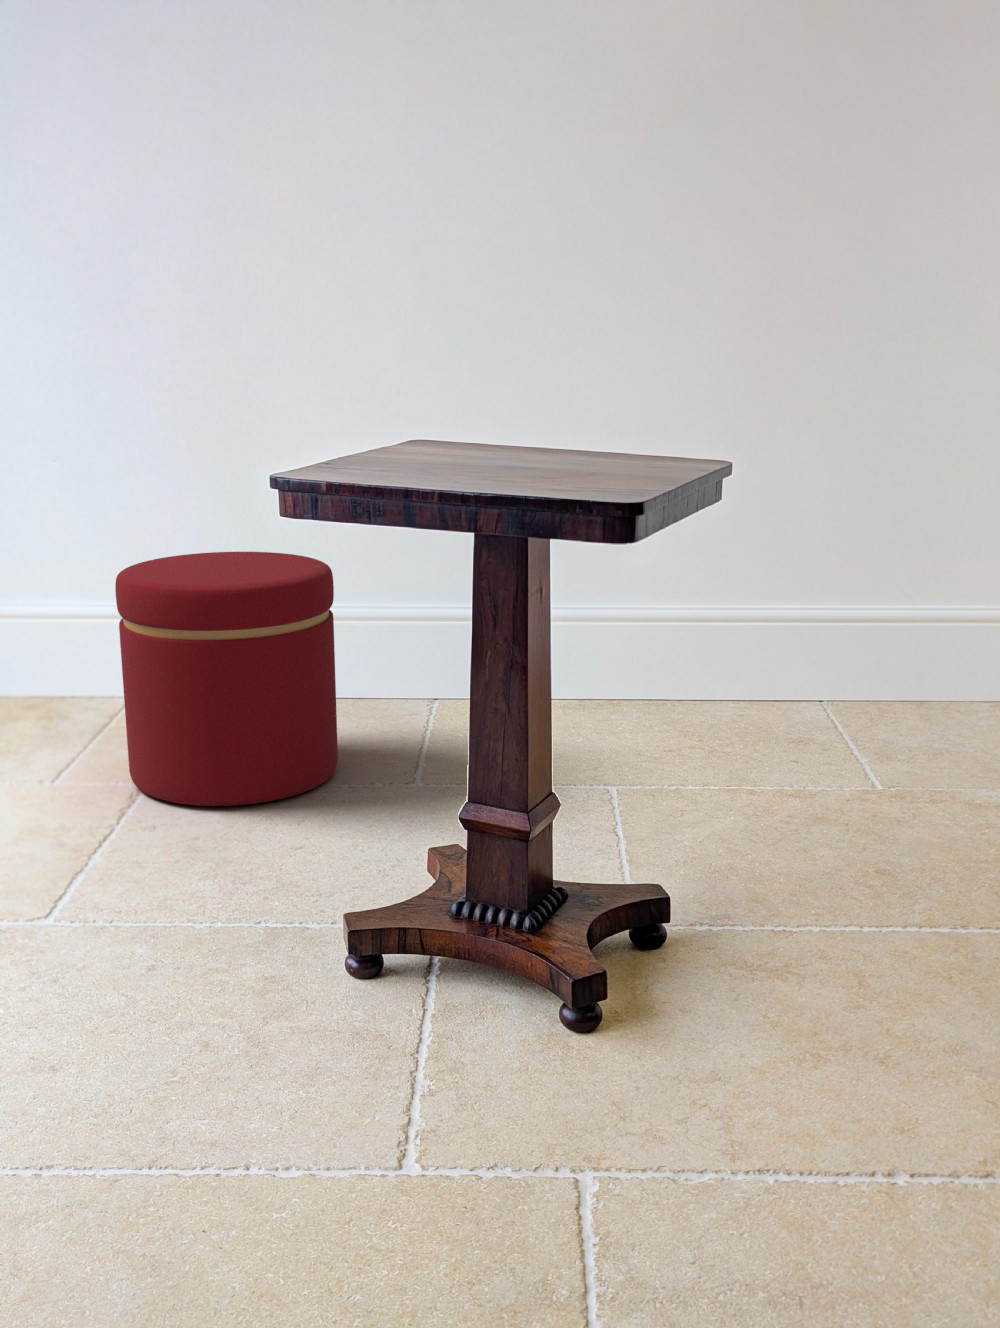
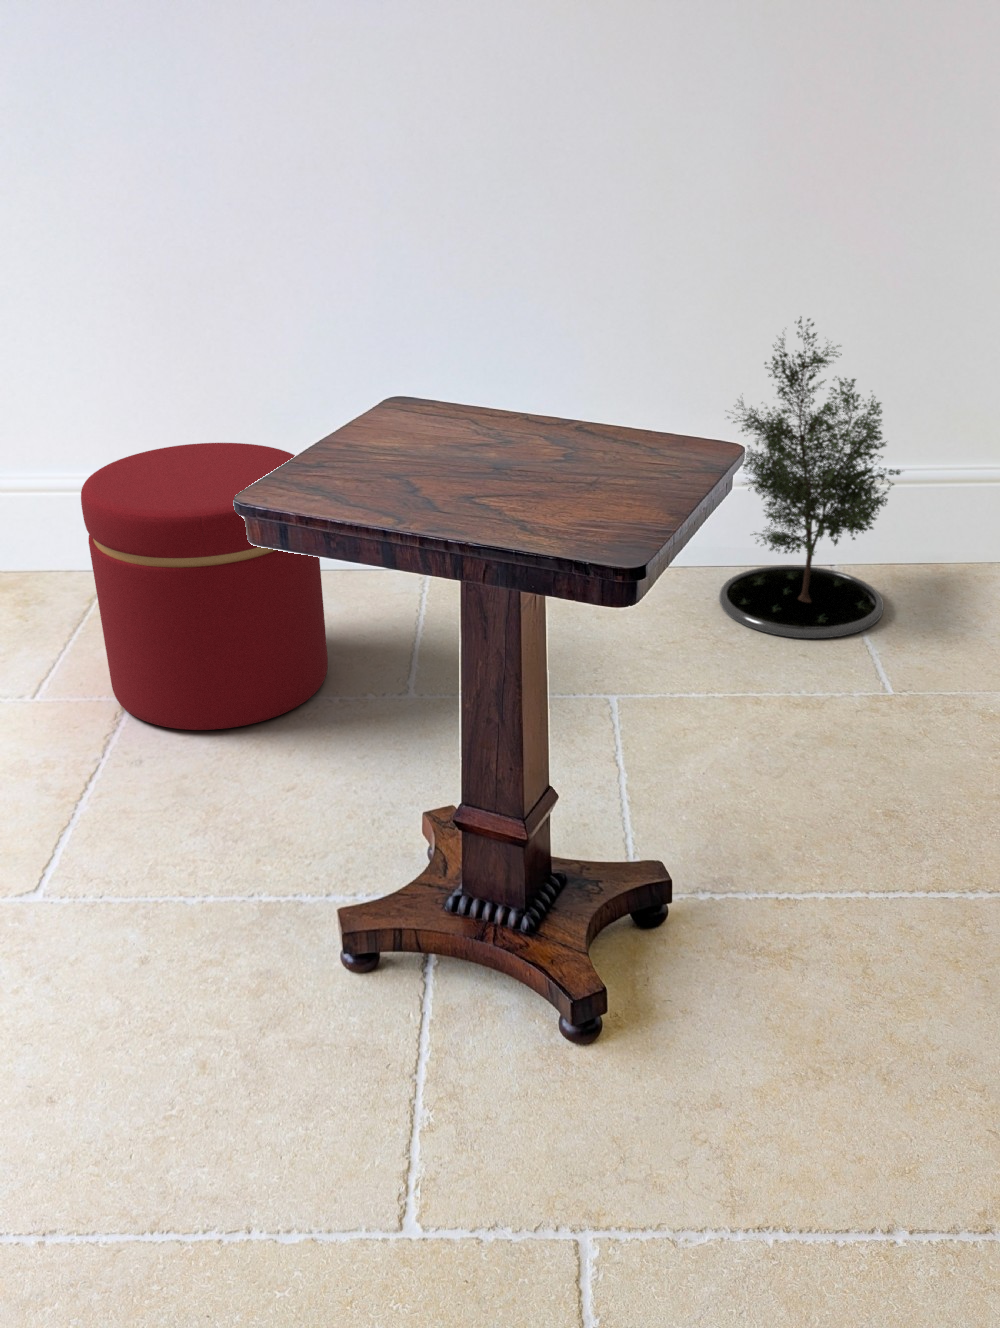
potted tree: none [714,448,885,750] -> present [719,317,901,638]

